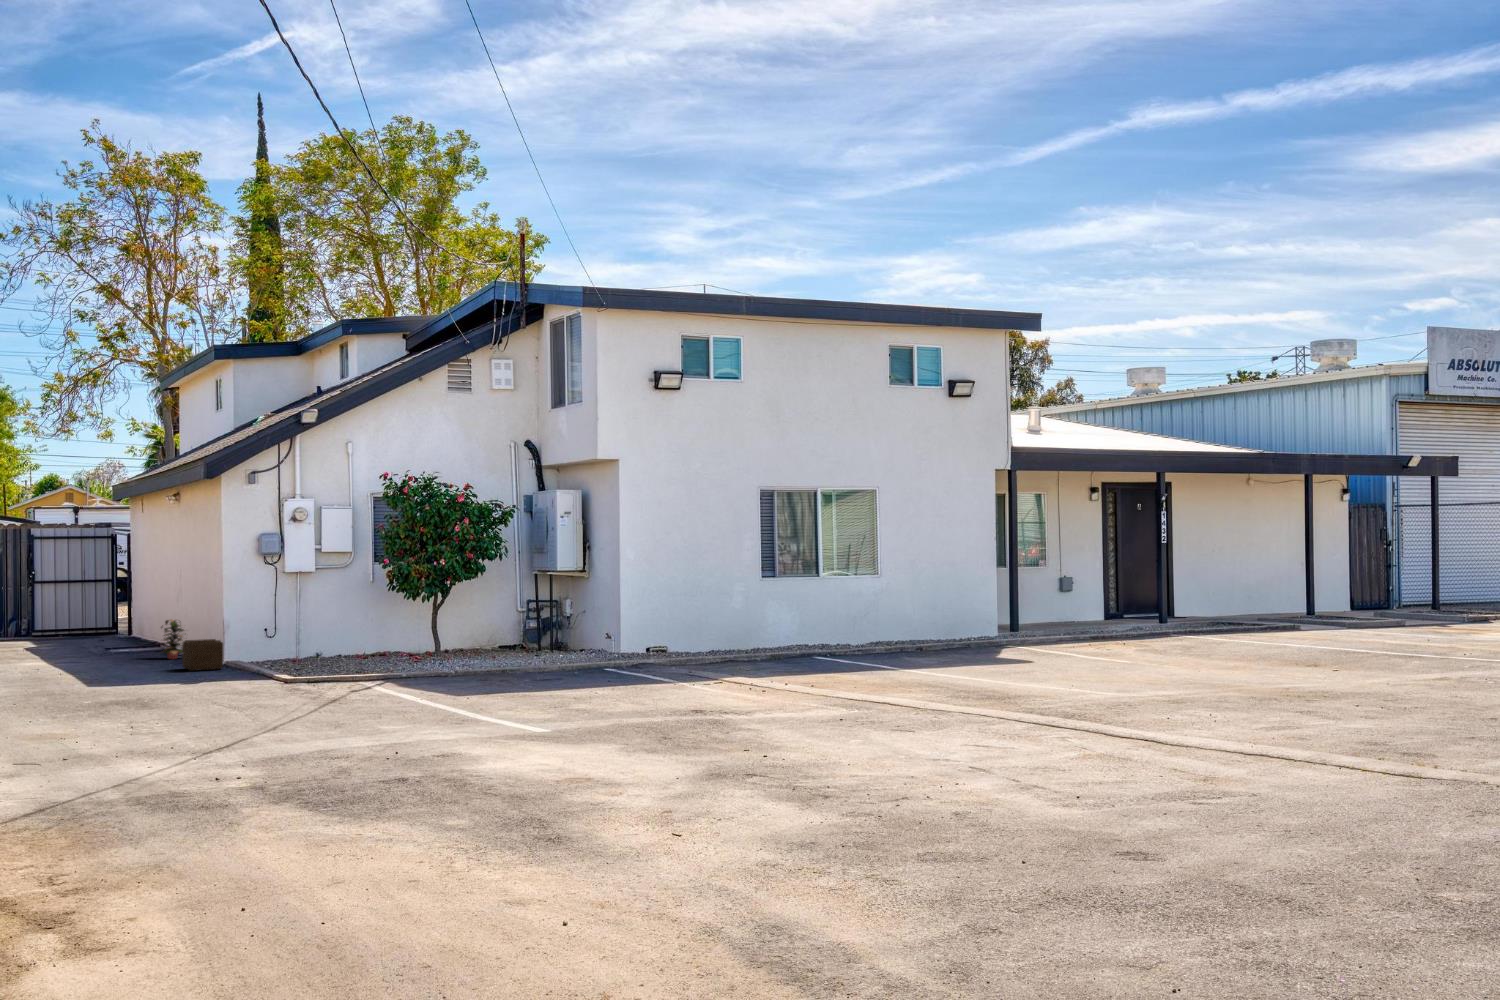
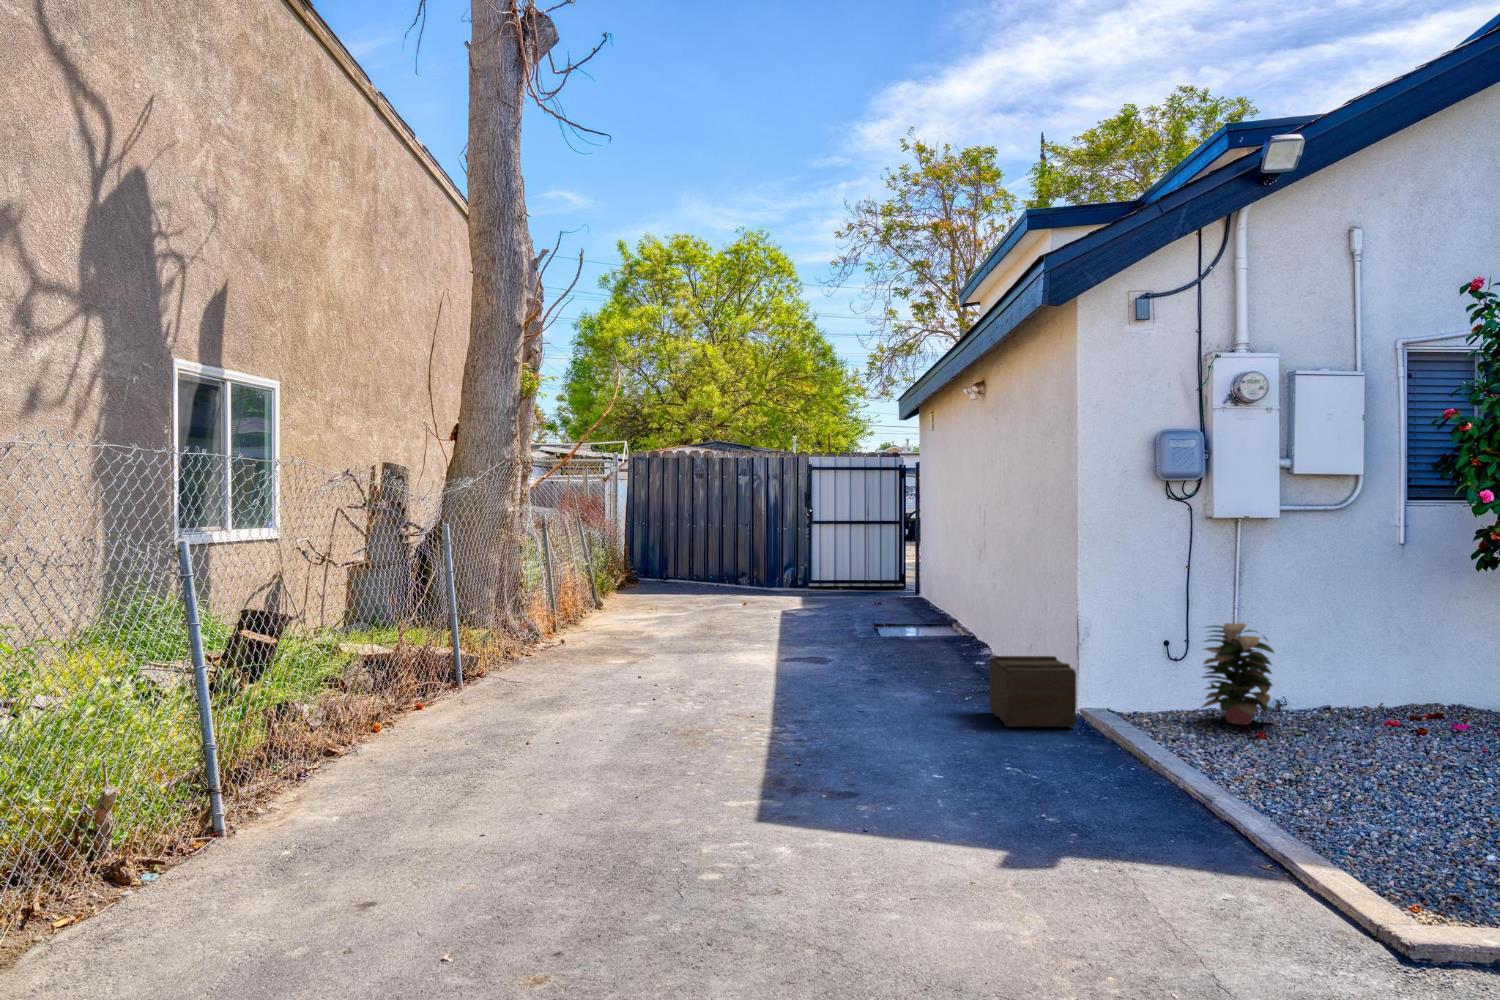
decorative plant: present [161,619,184,659] -> present [1201,623,1274,725]

